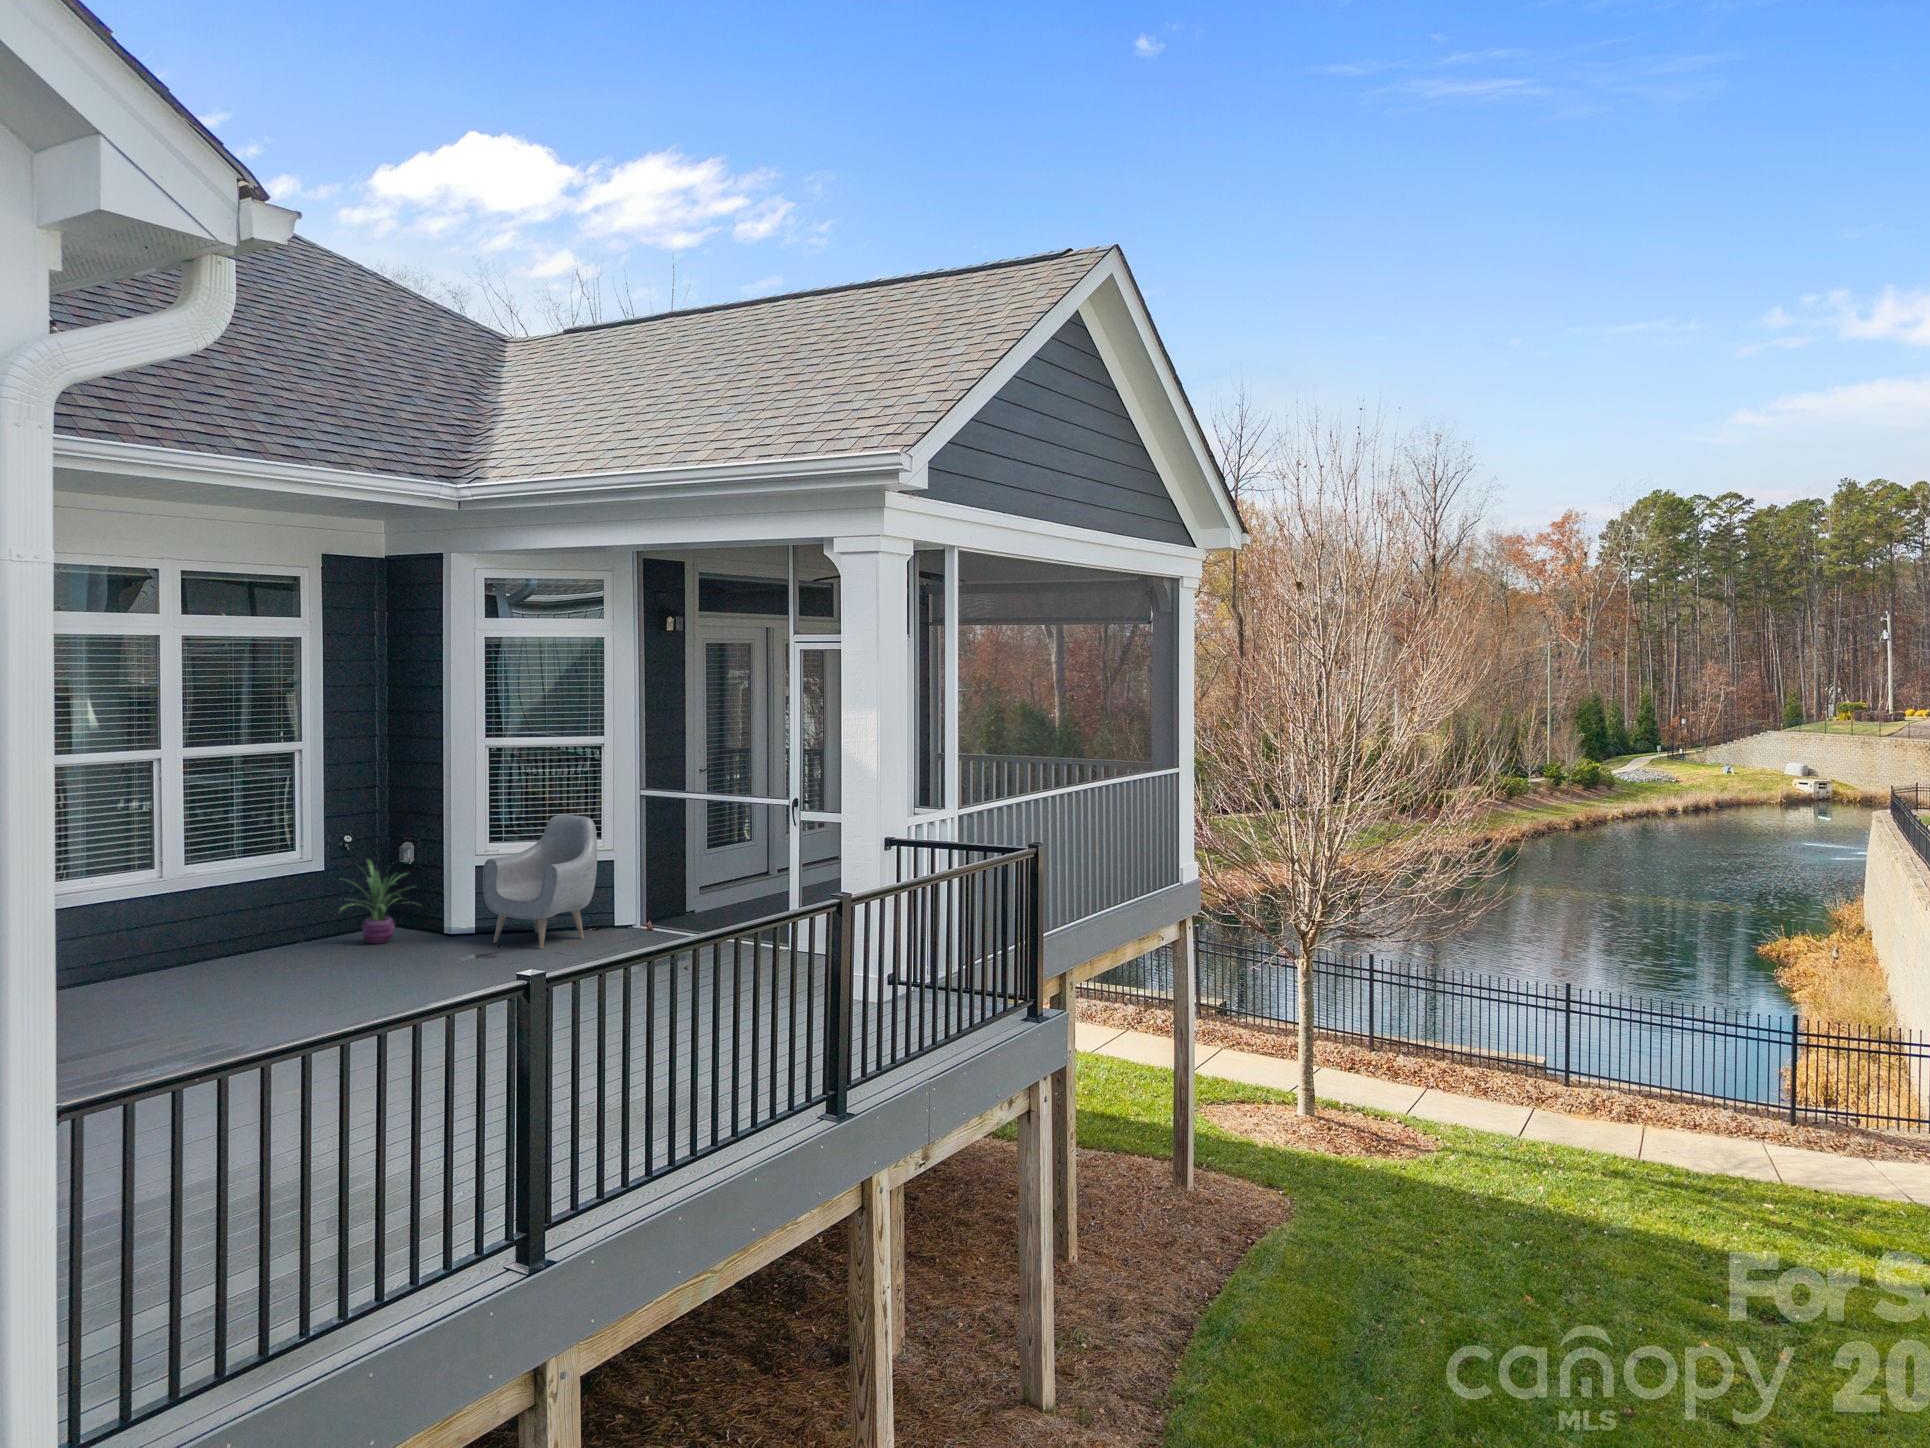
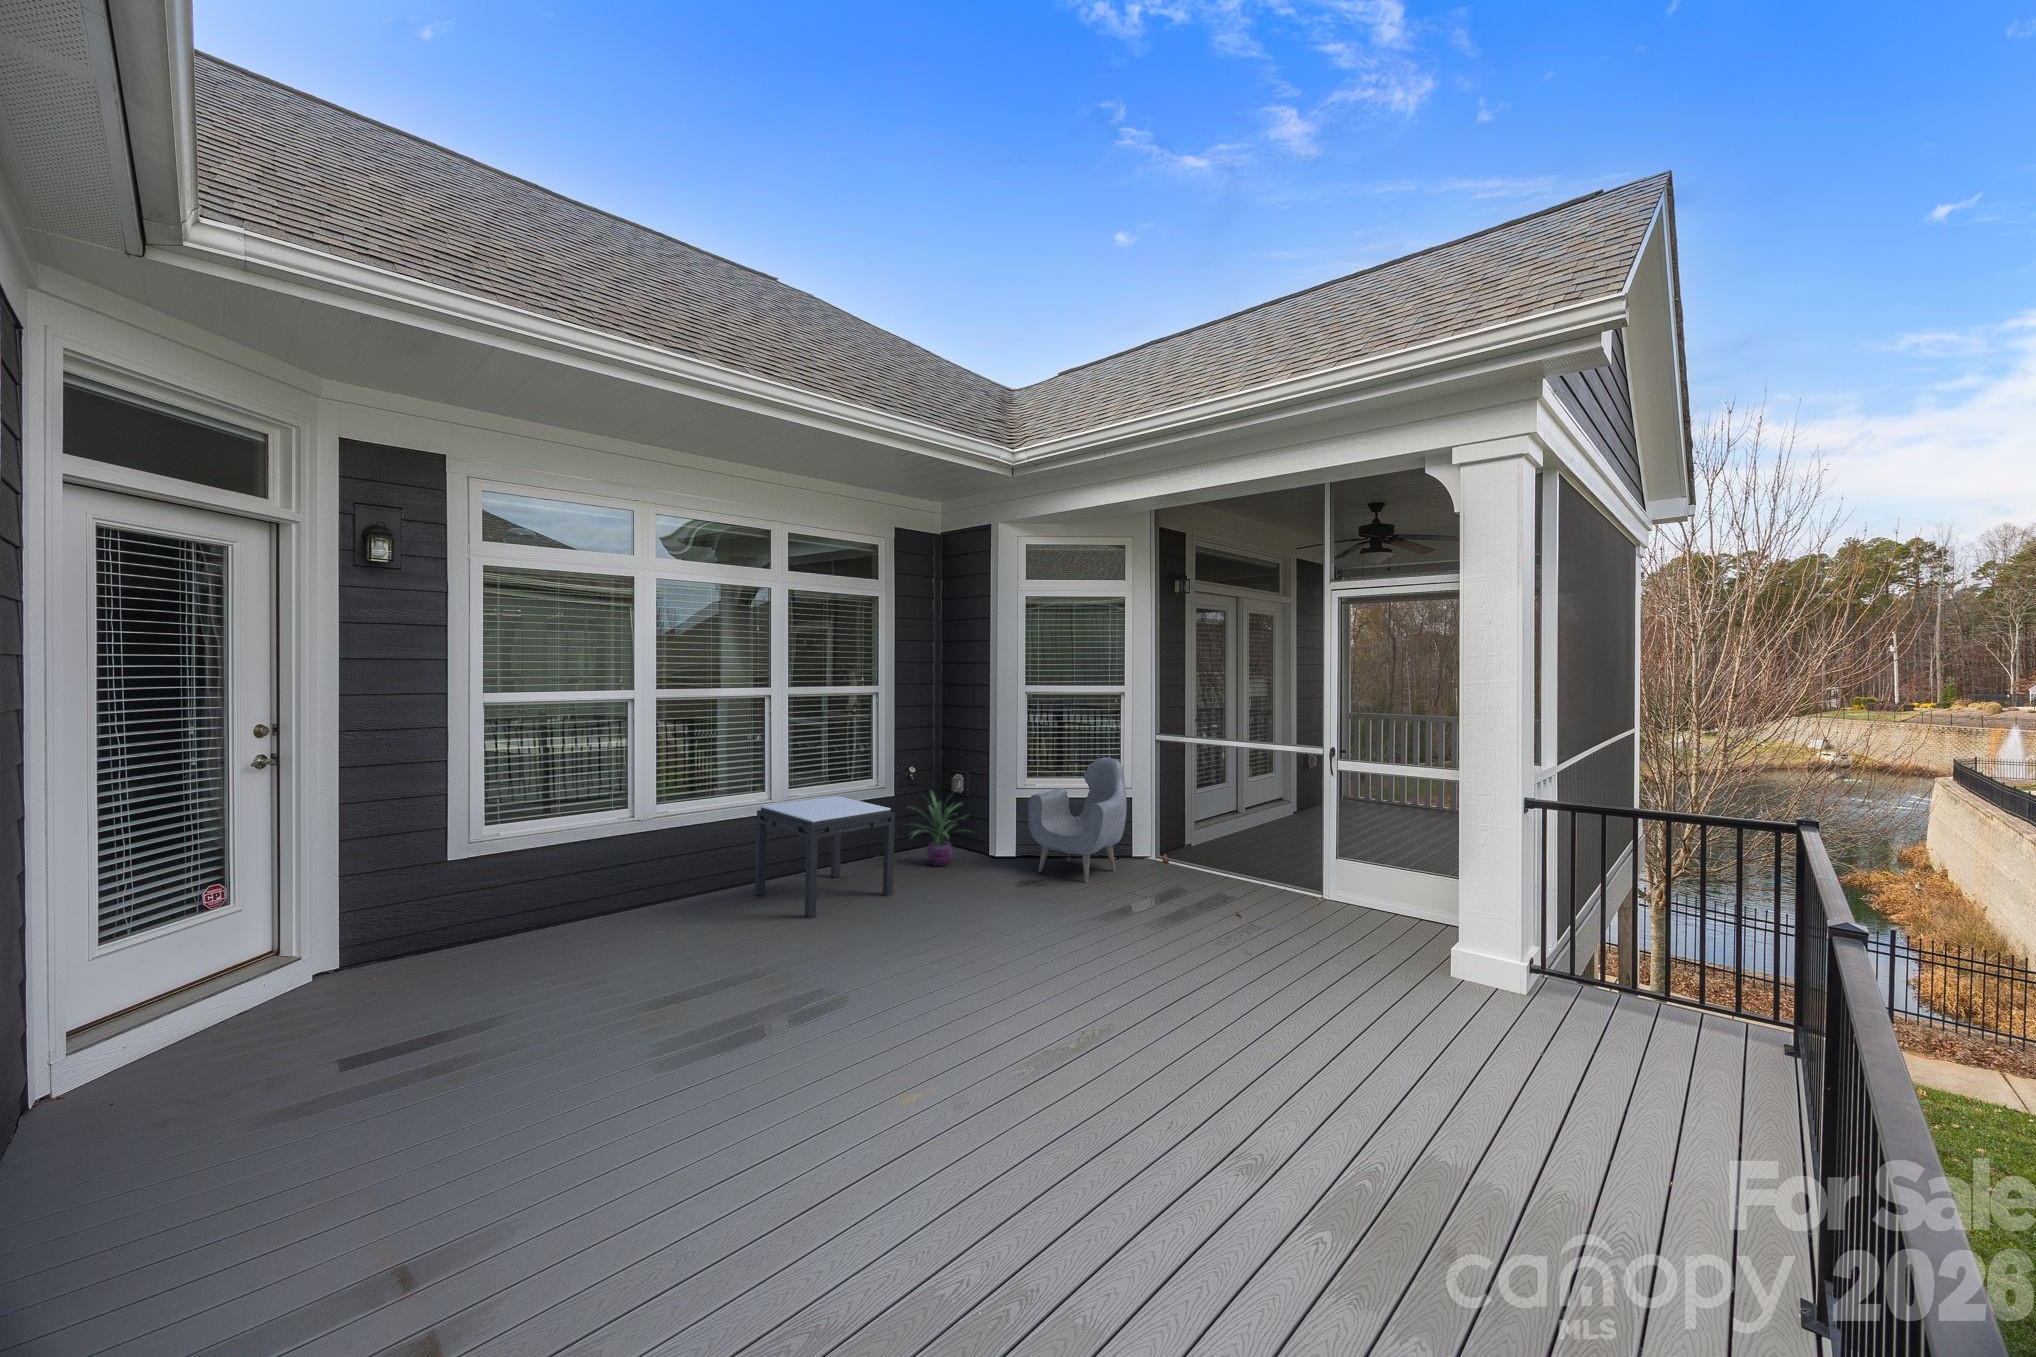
side table: none [144,868,313,989] -> present [755,796,895,918]

